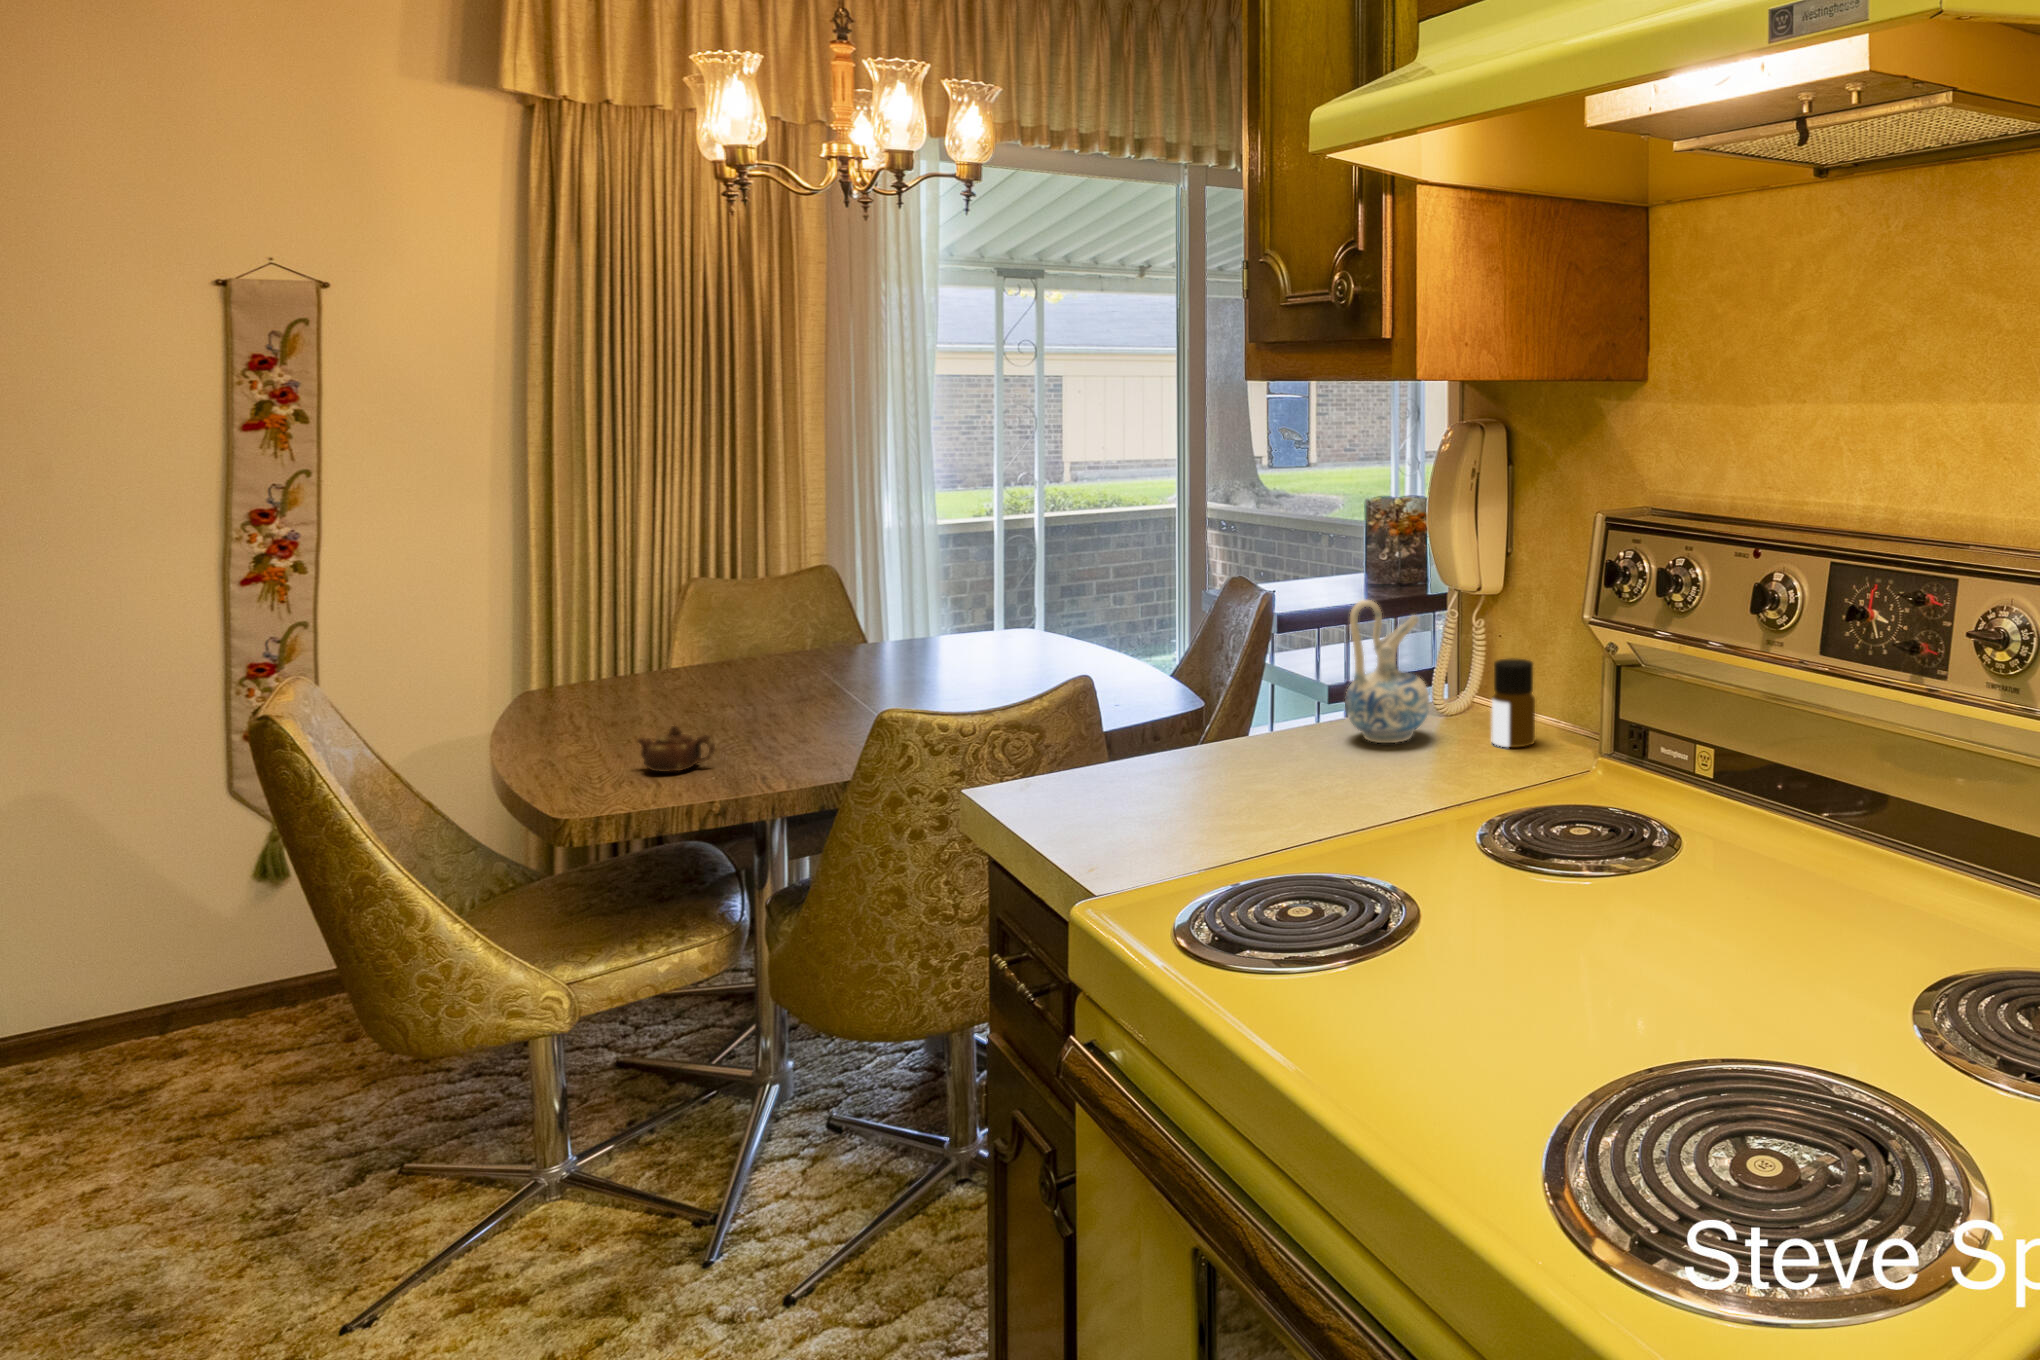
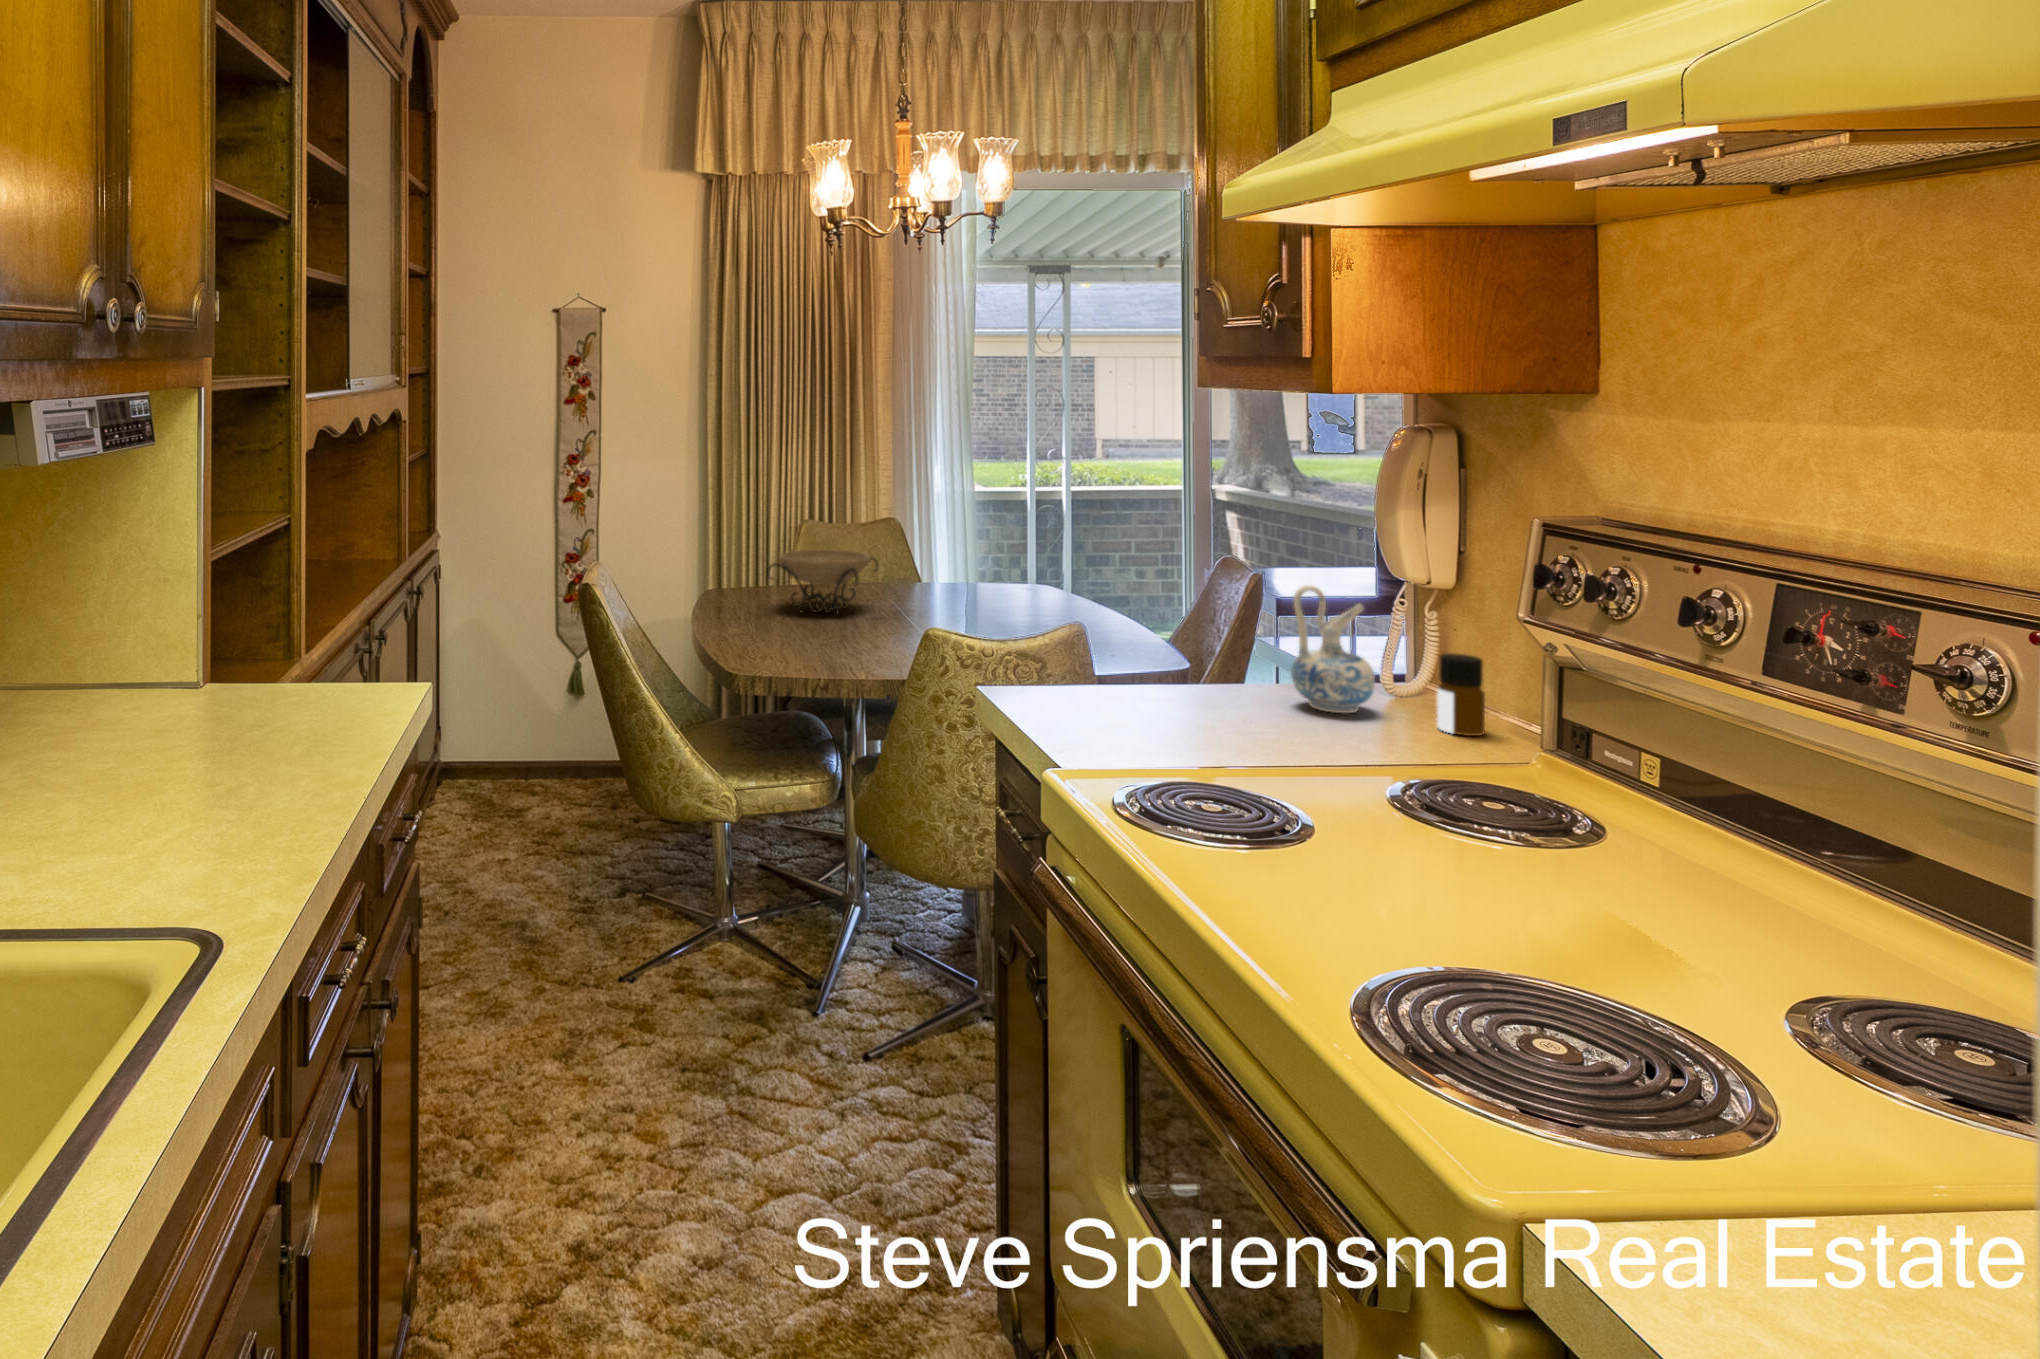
decorative bowl: none [628,605,802,698] -> present [767,550,879,614]
teapot: present [637,726,715,772] -> none [772,628,820,660]

